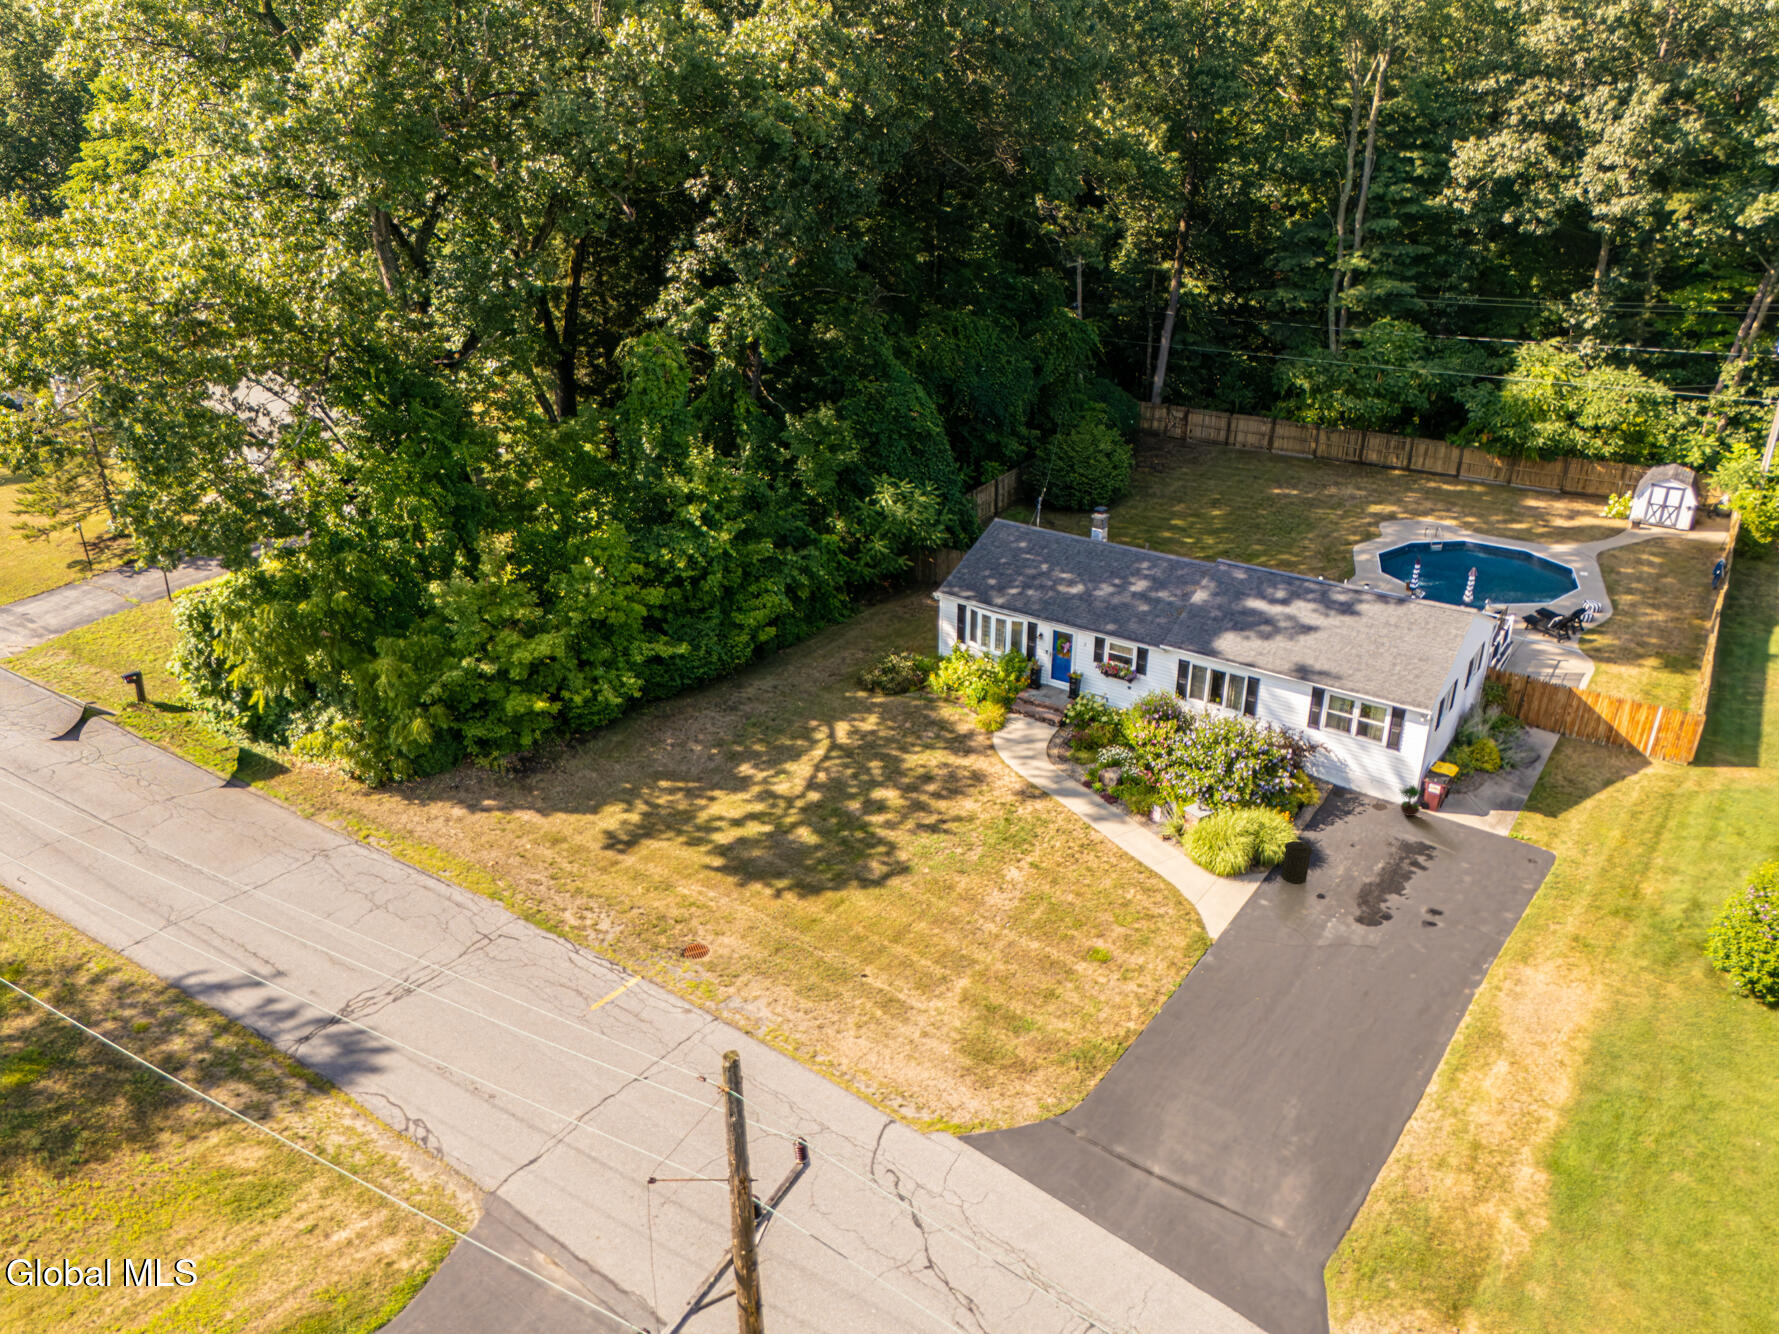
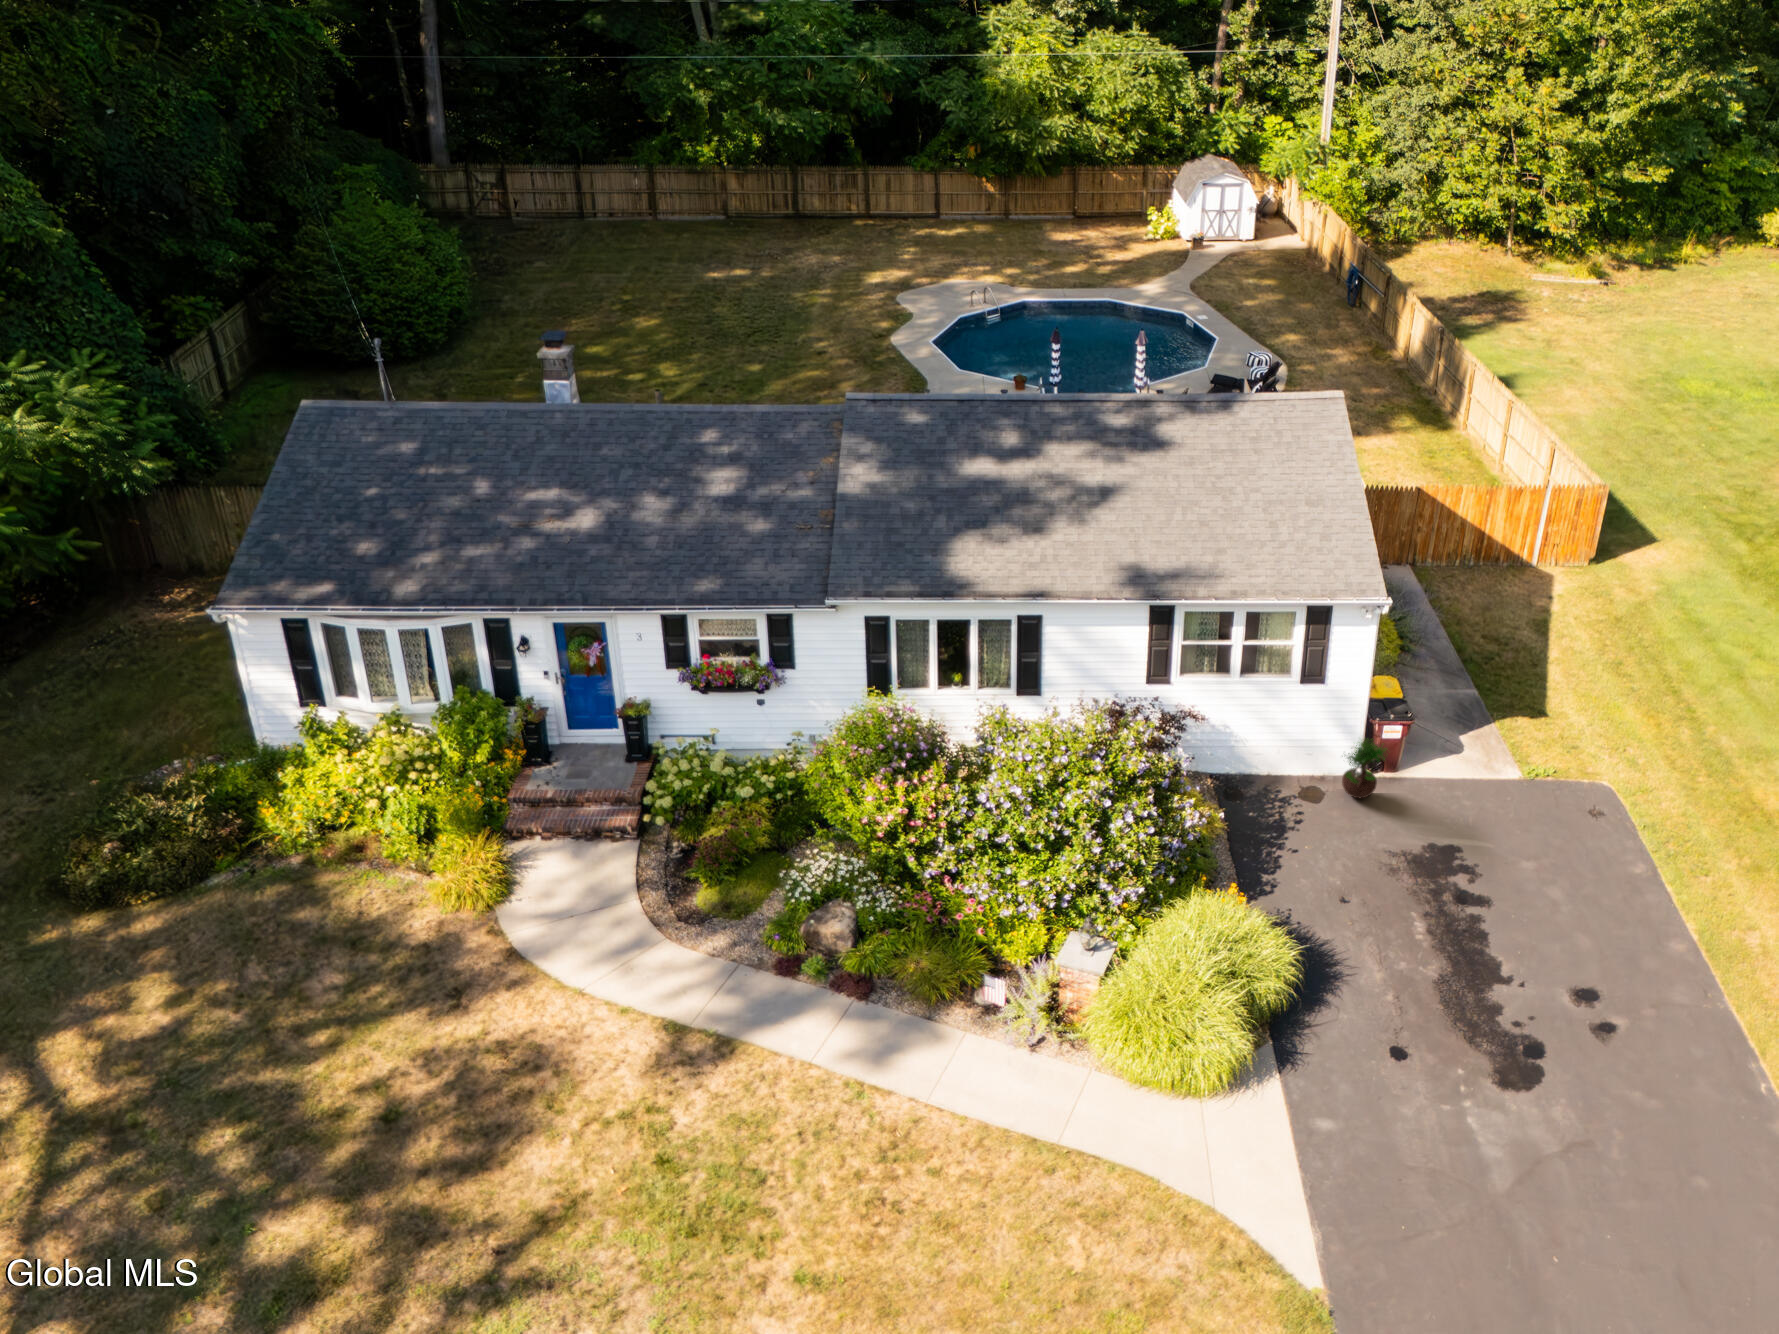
trash can: present [1282,841,1313,884] -> none [1294,956,1361,1052]

